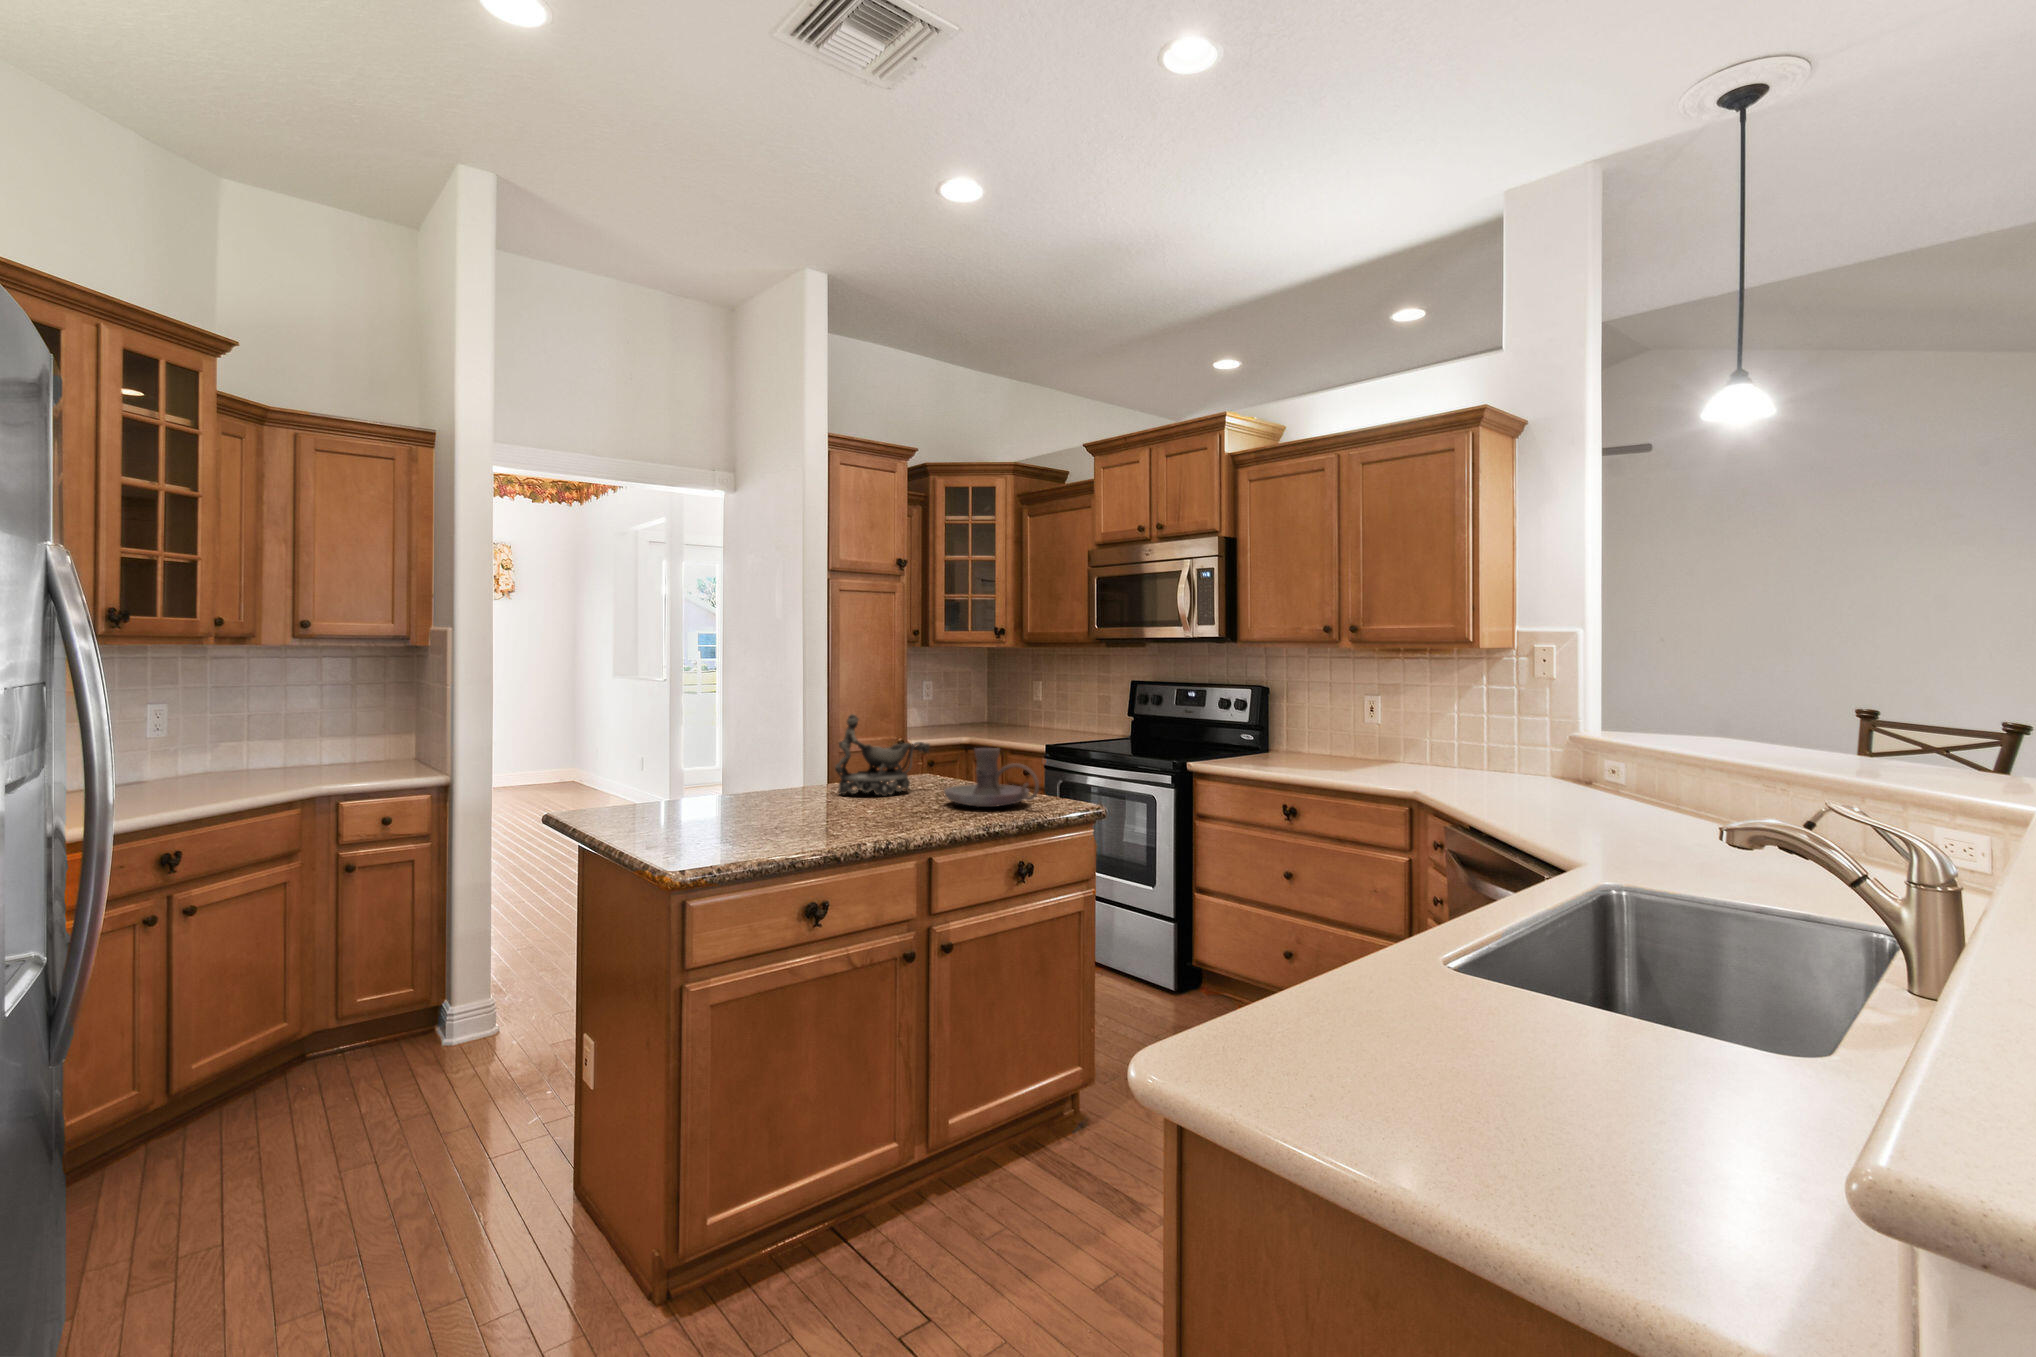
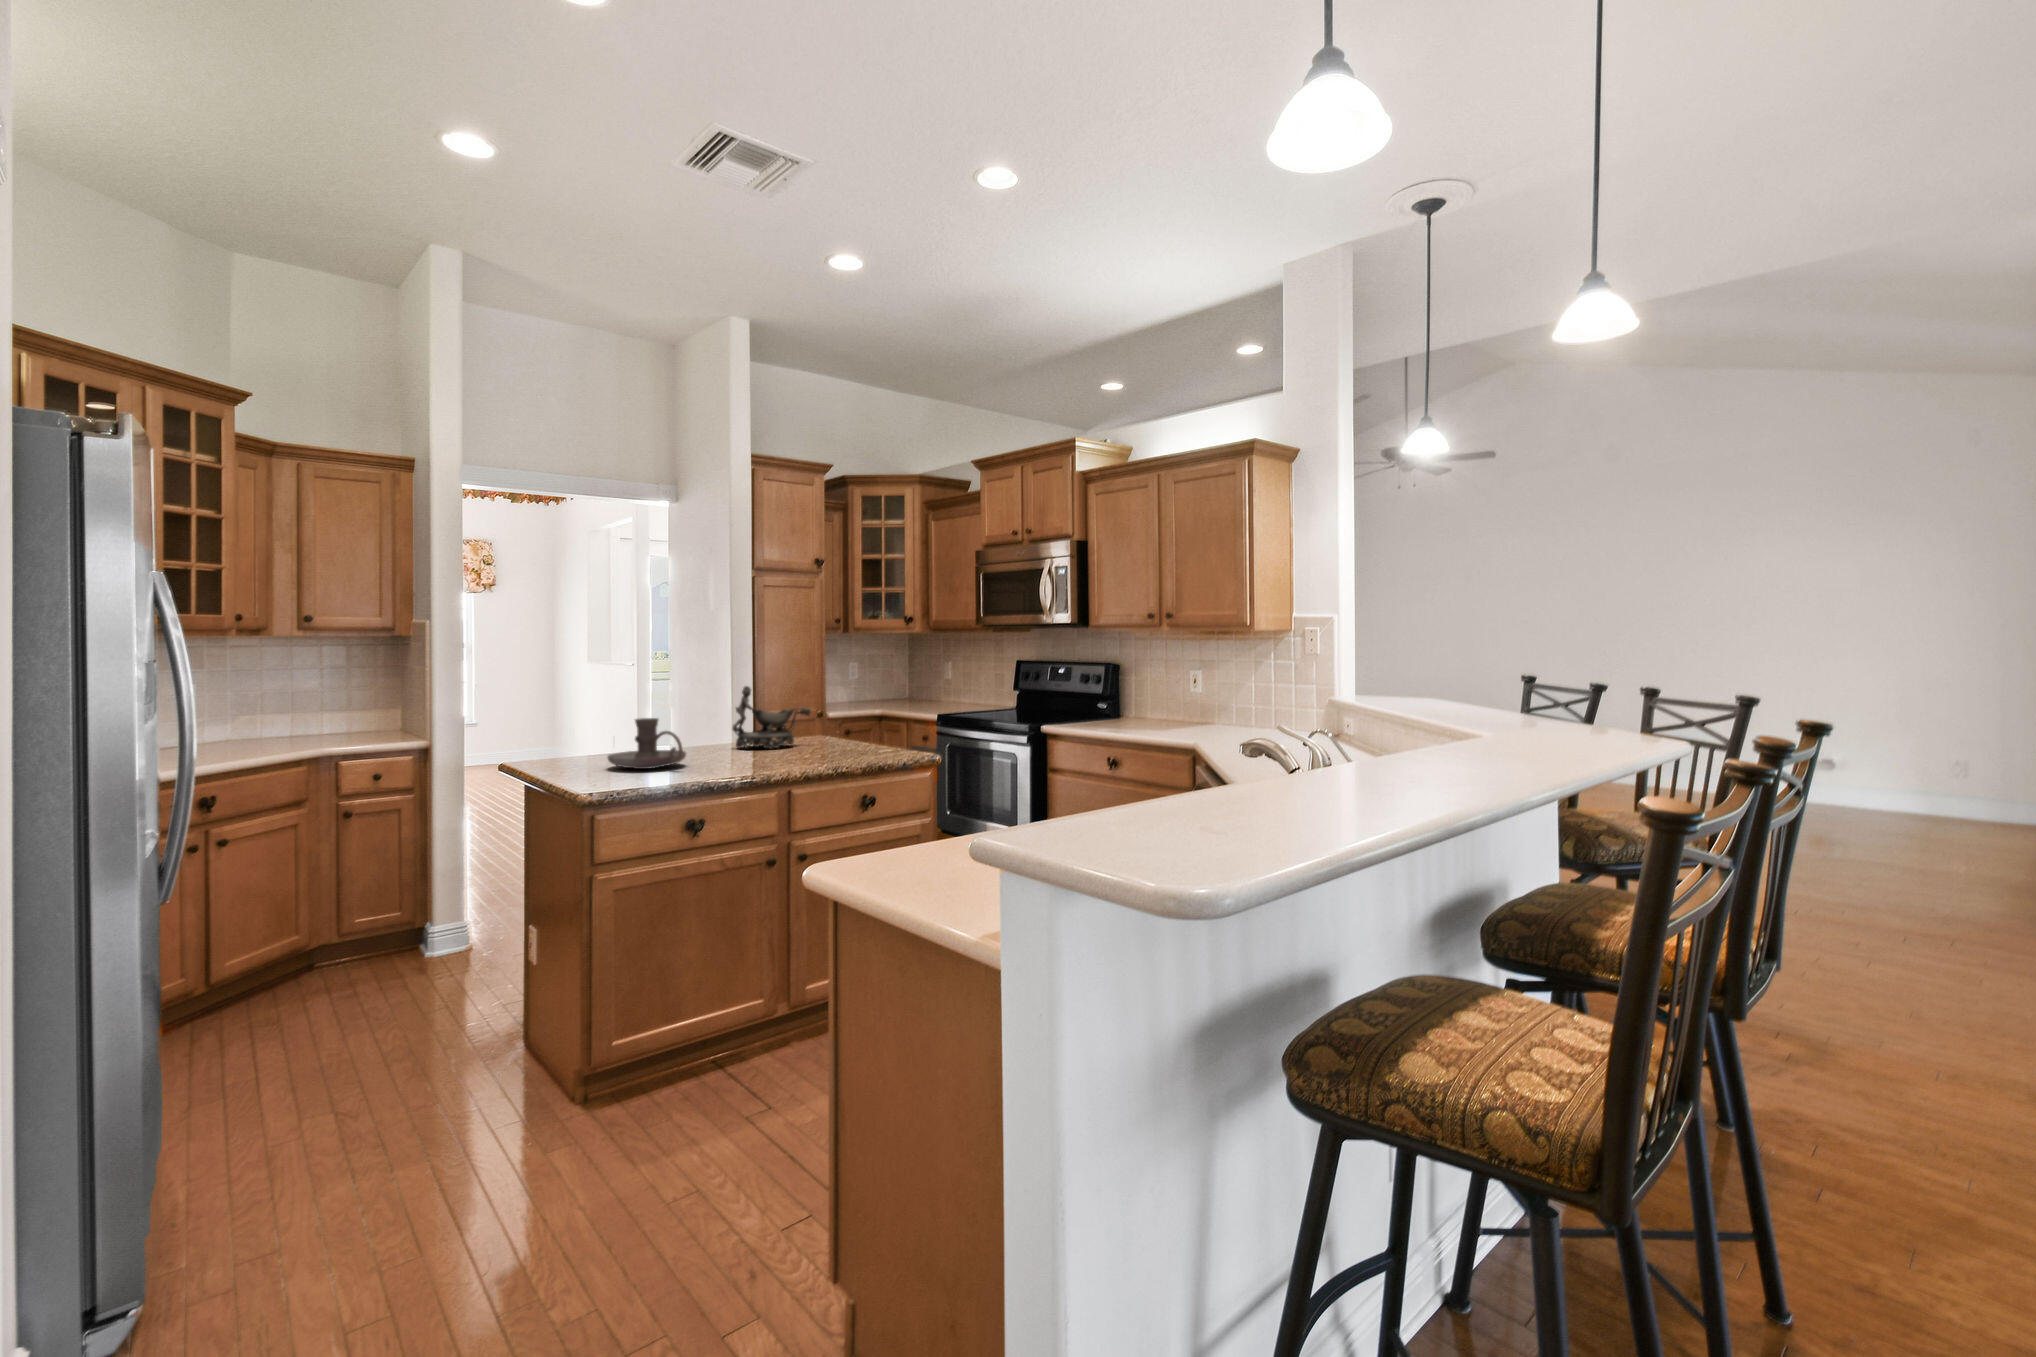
candle holder: present [944,748,1039,807] -> present [608,718,686,769]

